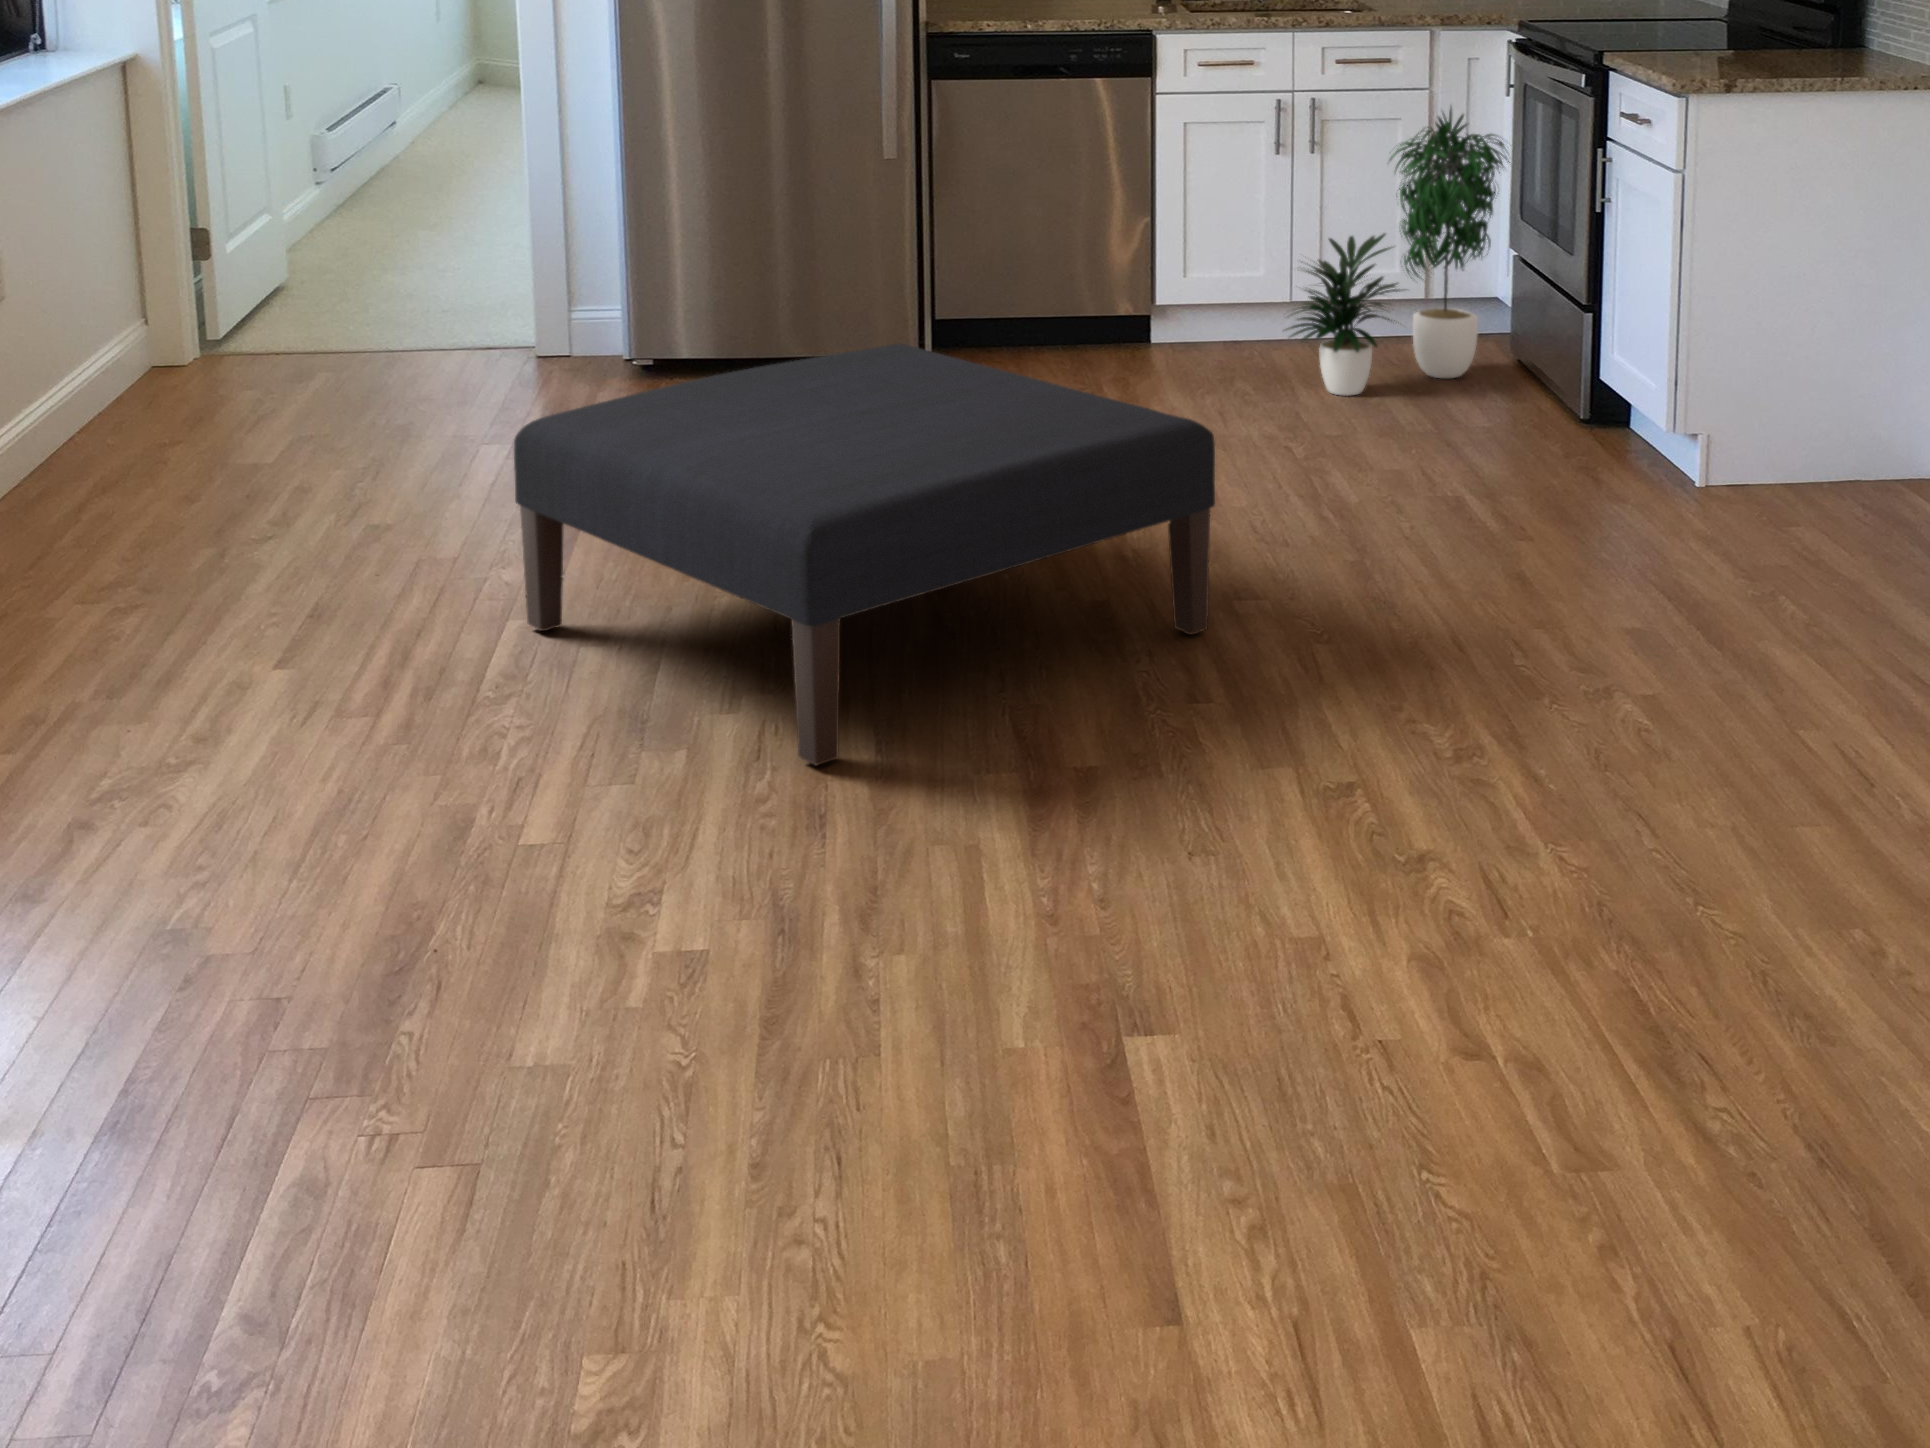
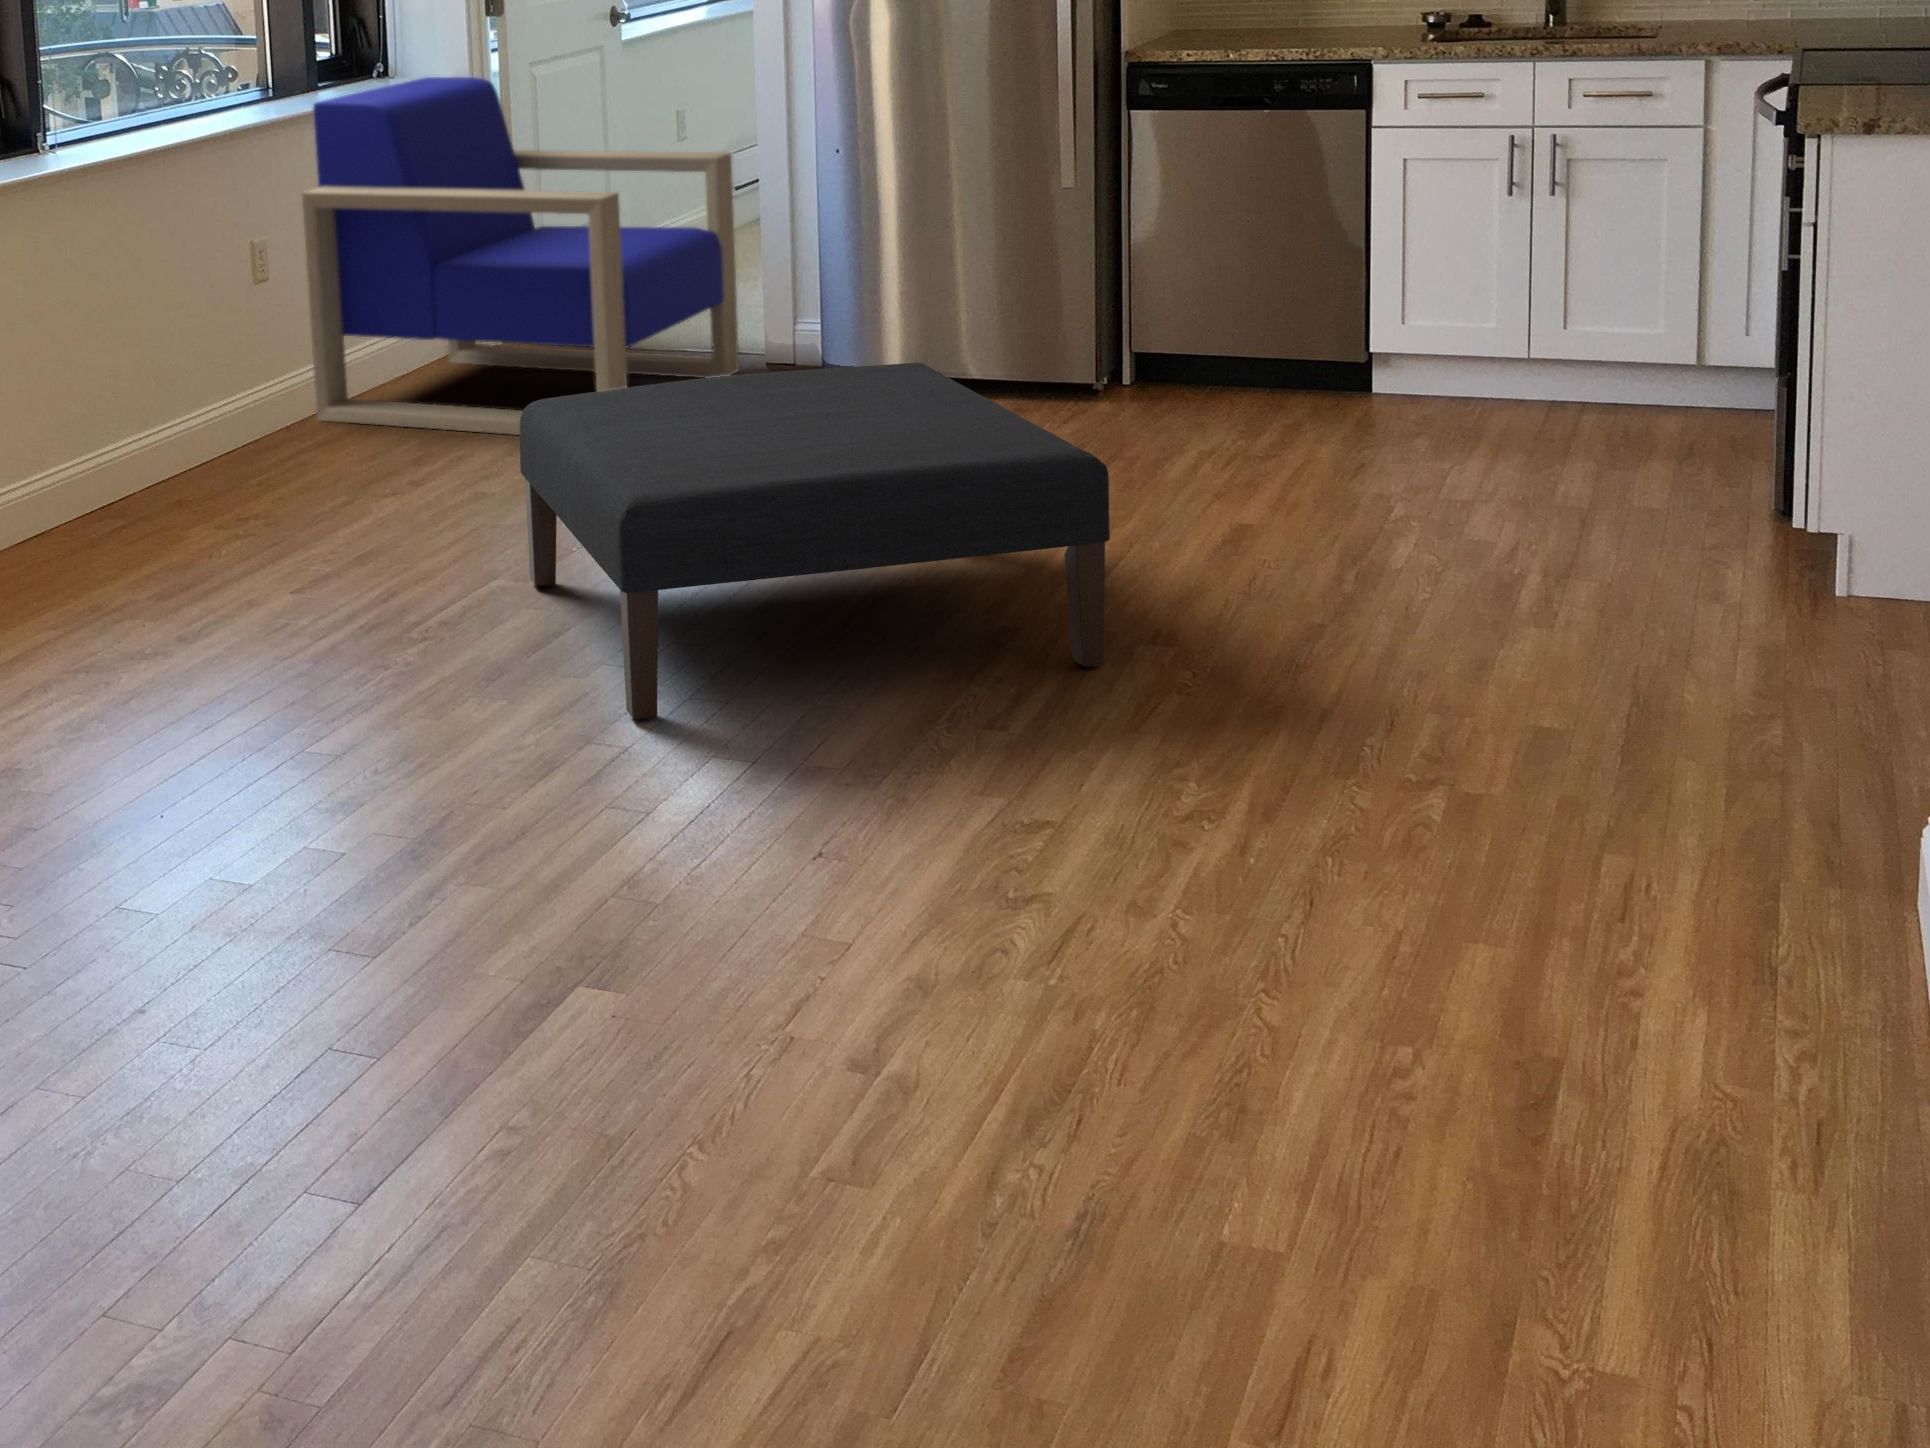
armchair: none [22,53,512,468] -> present [302,77,739,435]
potted plant: present [1283,107,1510,396] -> none [1468,144,1776,467]

